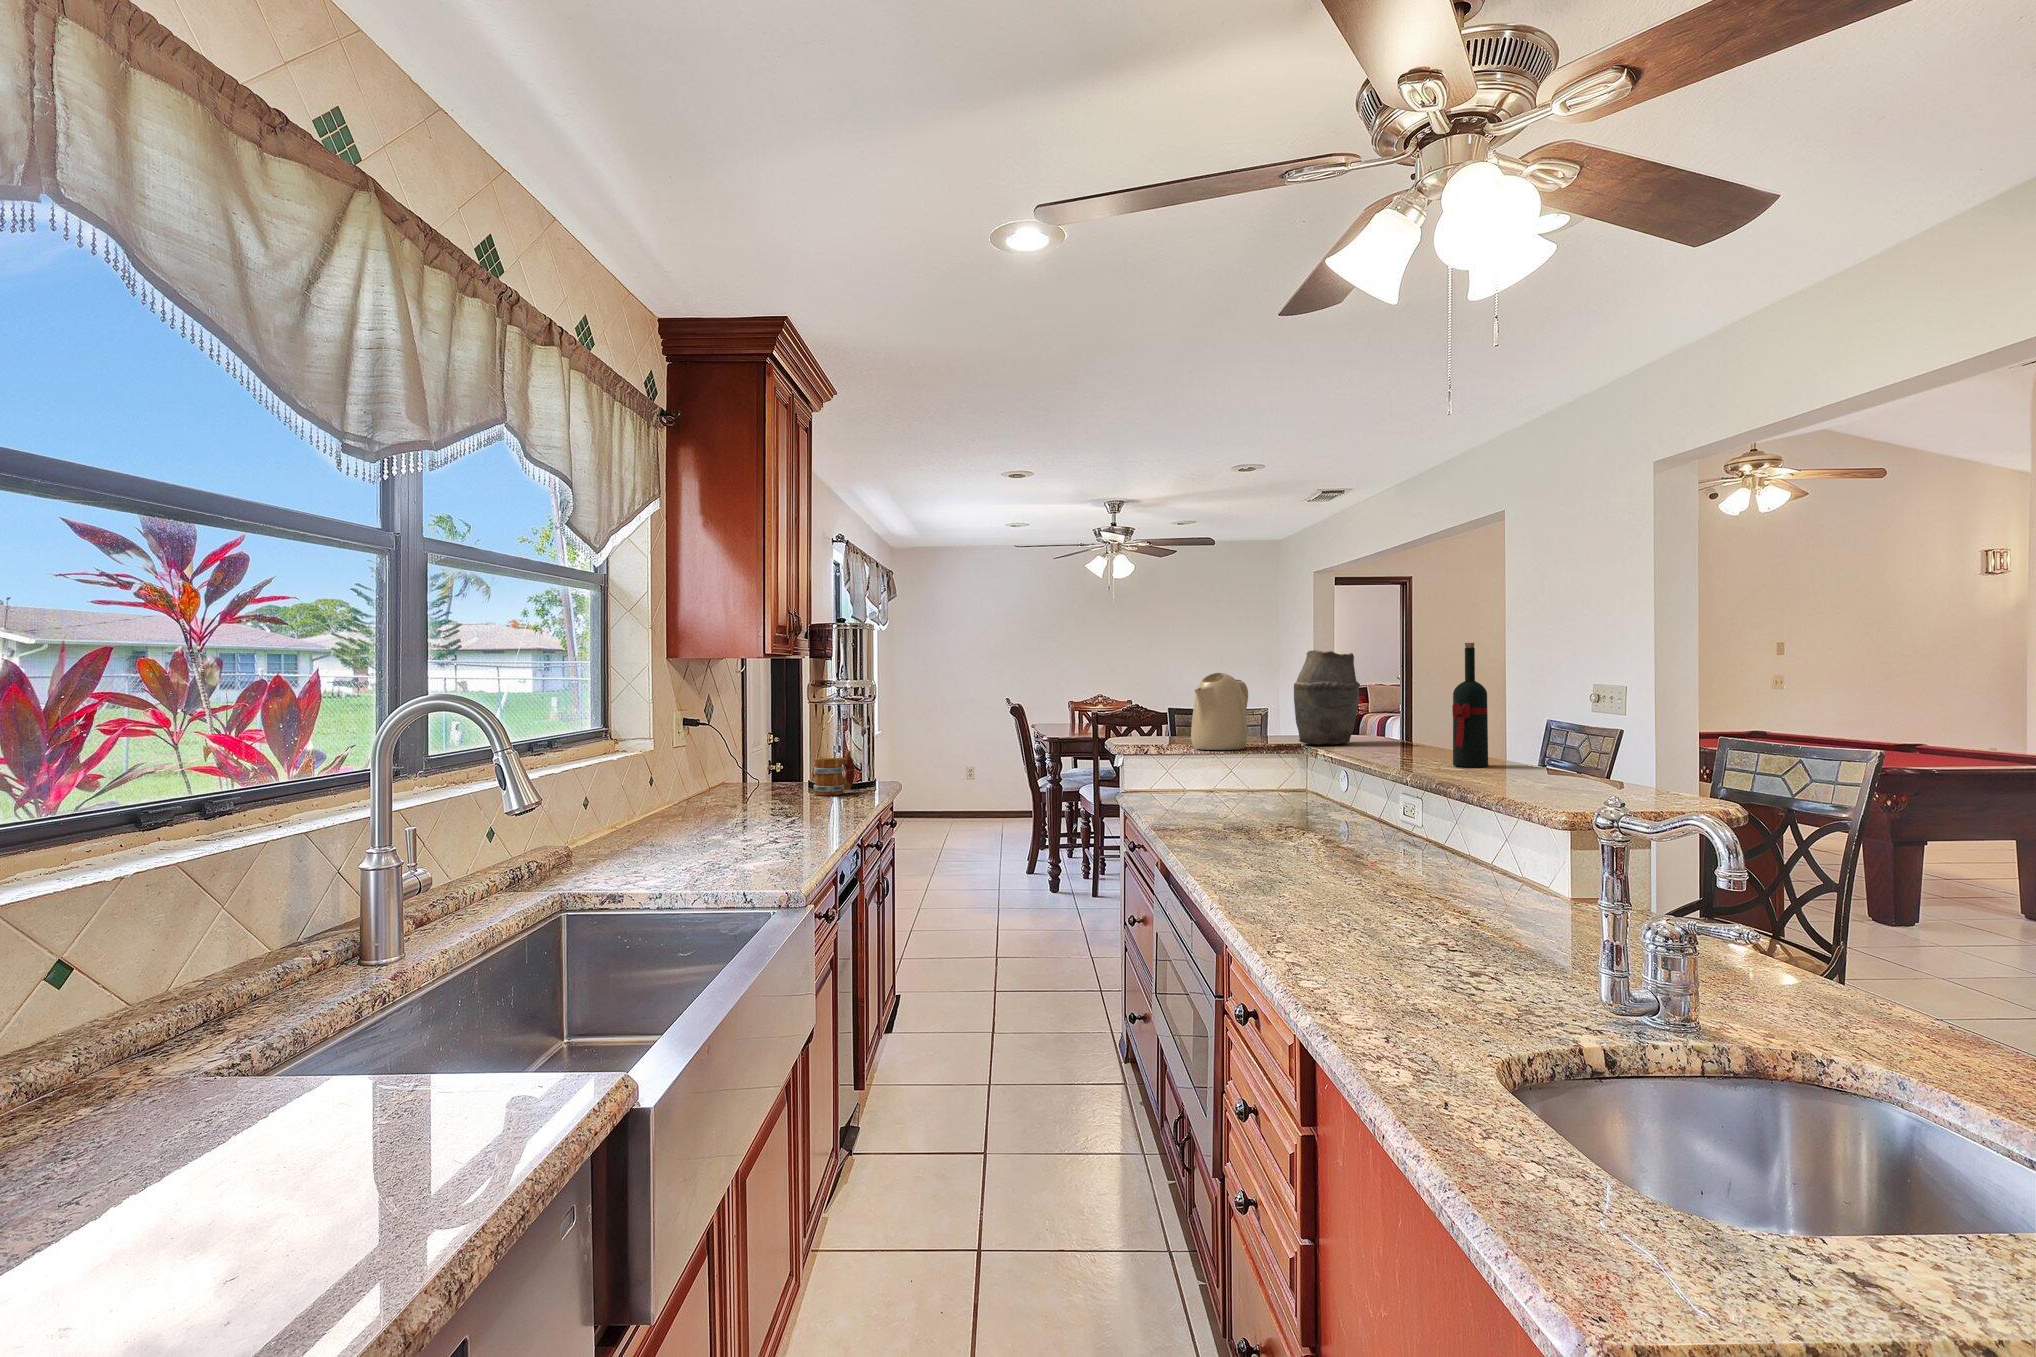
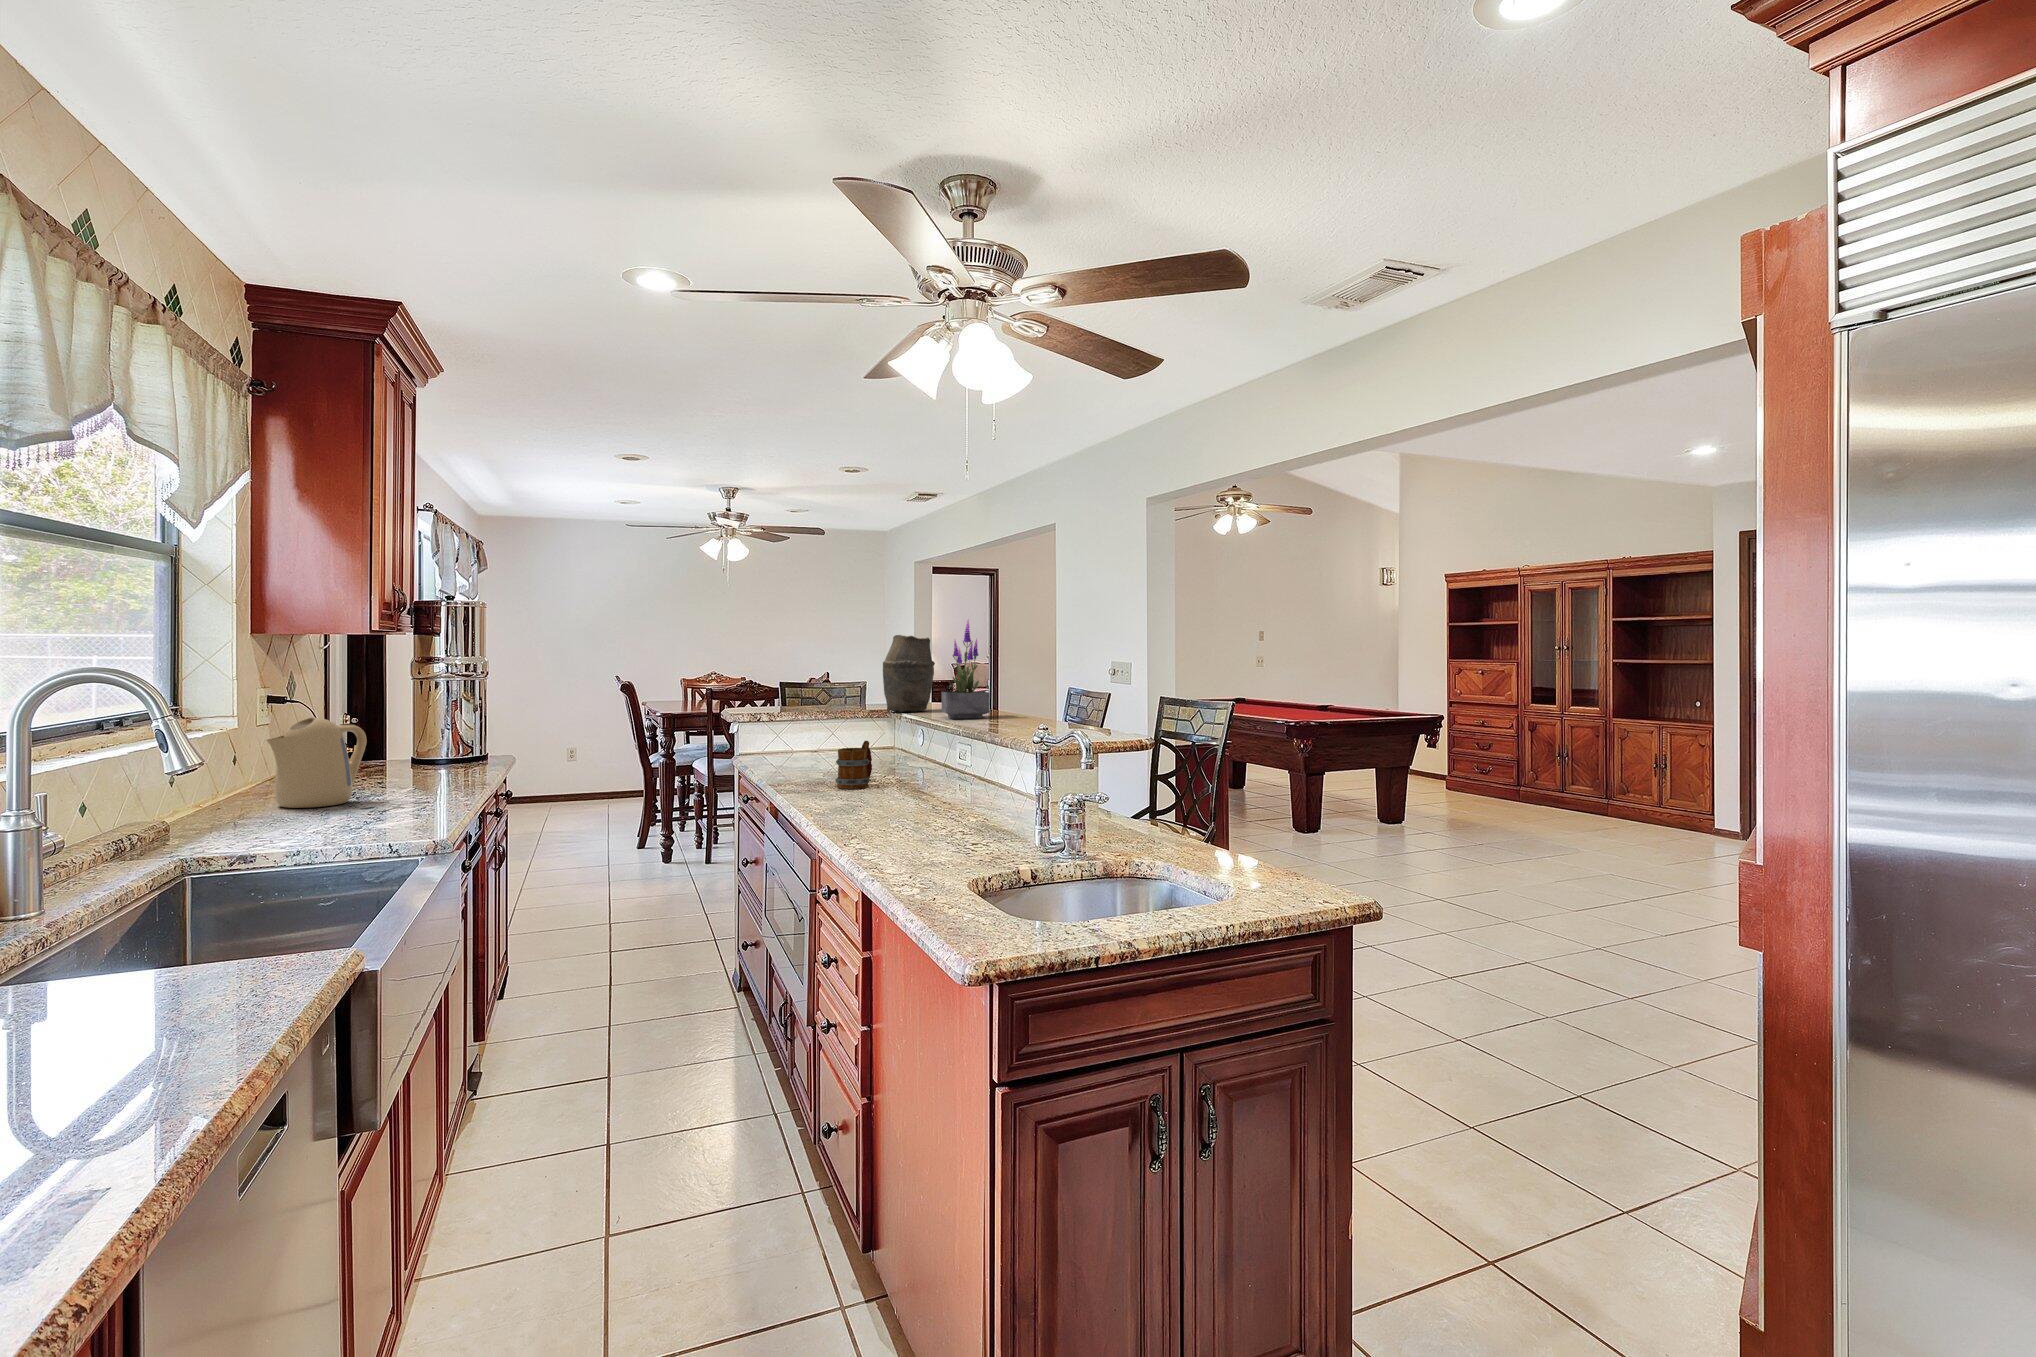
potted plant: none [1373,628,1441,757] -> present [941,620,989,719]
wine bottle: present [1452,643,1488,767] -> none [994,631,1019,724]
kettle: present [1191,673,1248,750] -> present [267,718,367,808]
mug: present [814,750,855,795] -> present [835,741,872,789]

